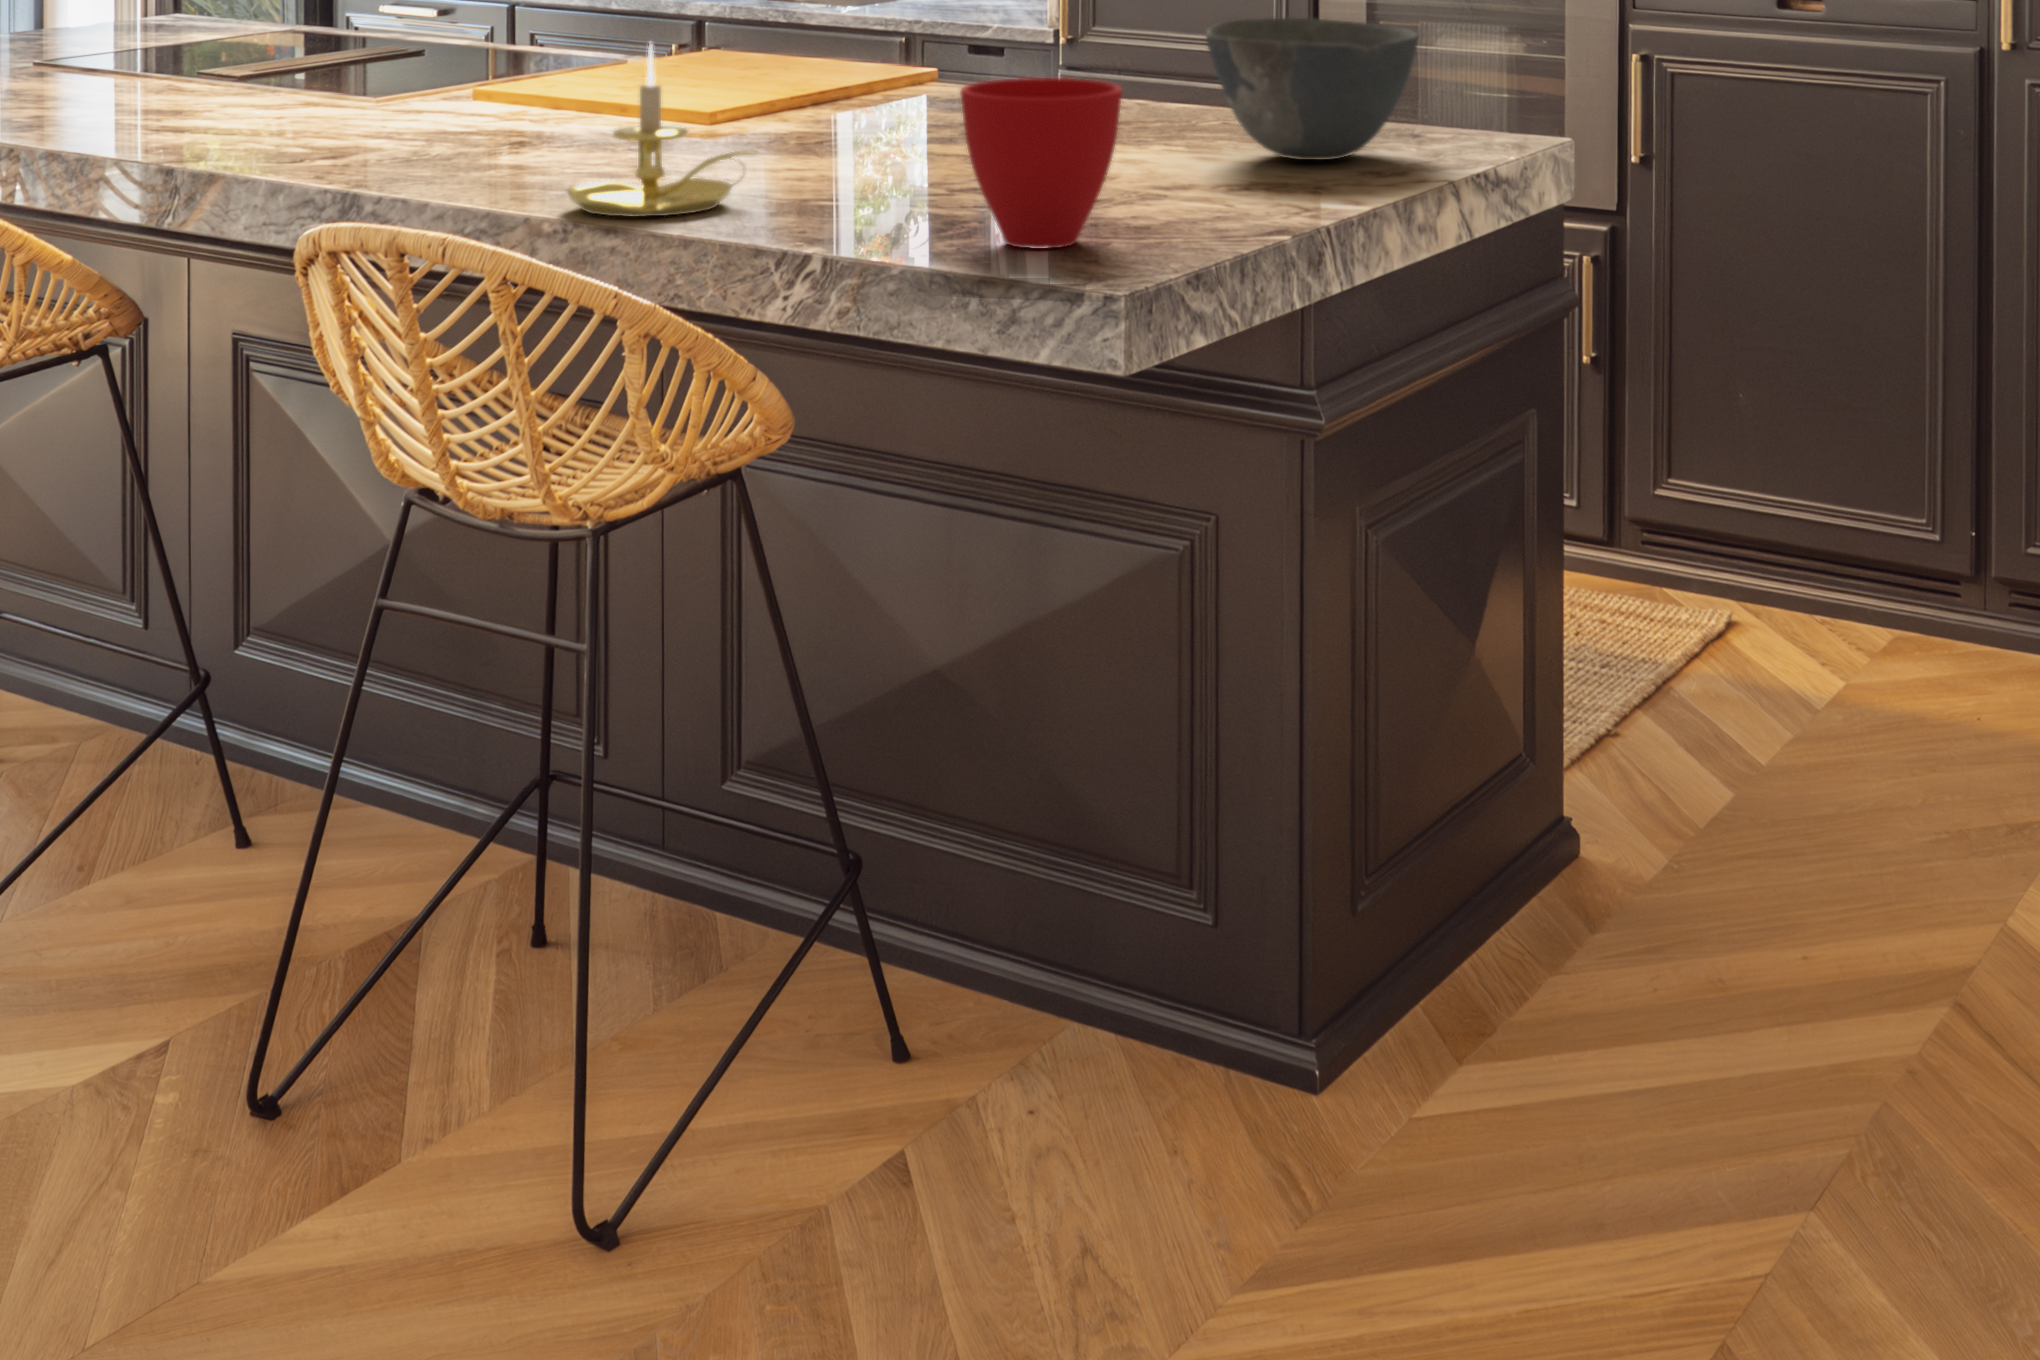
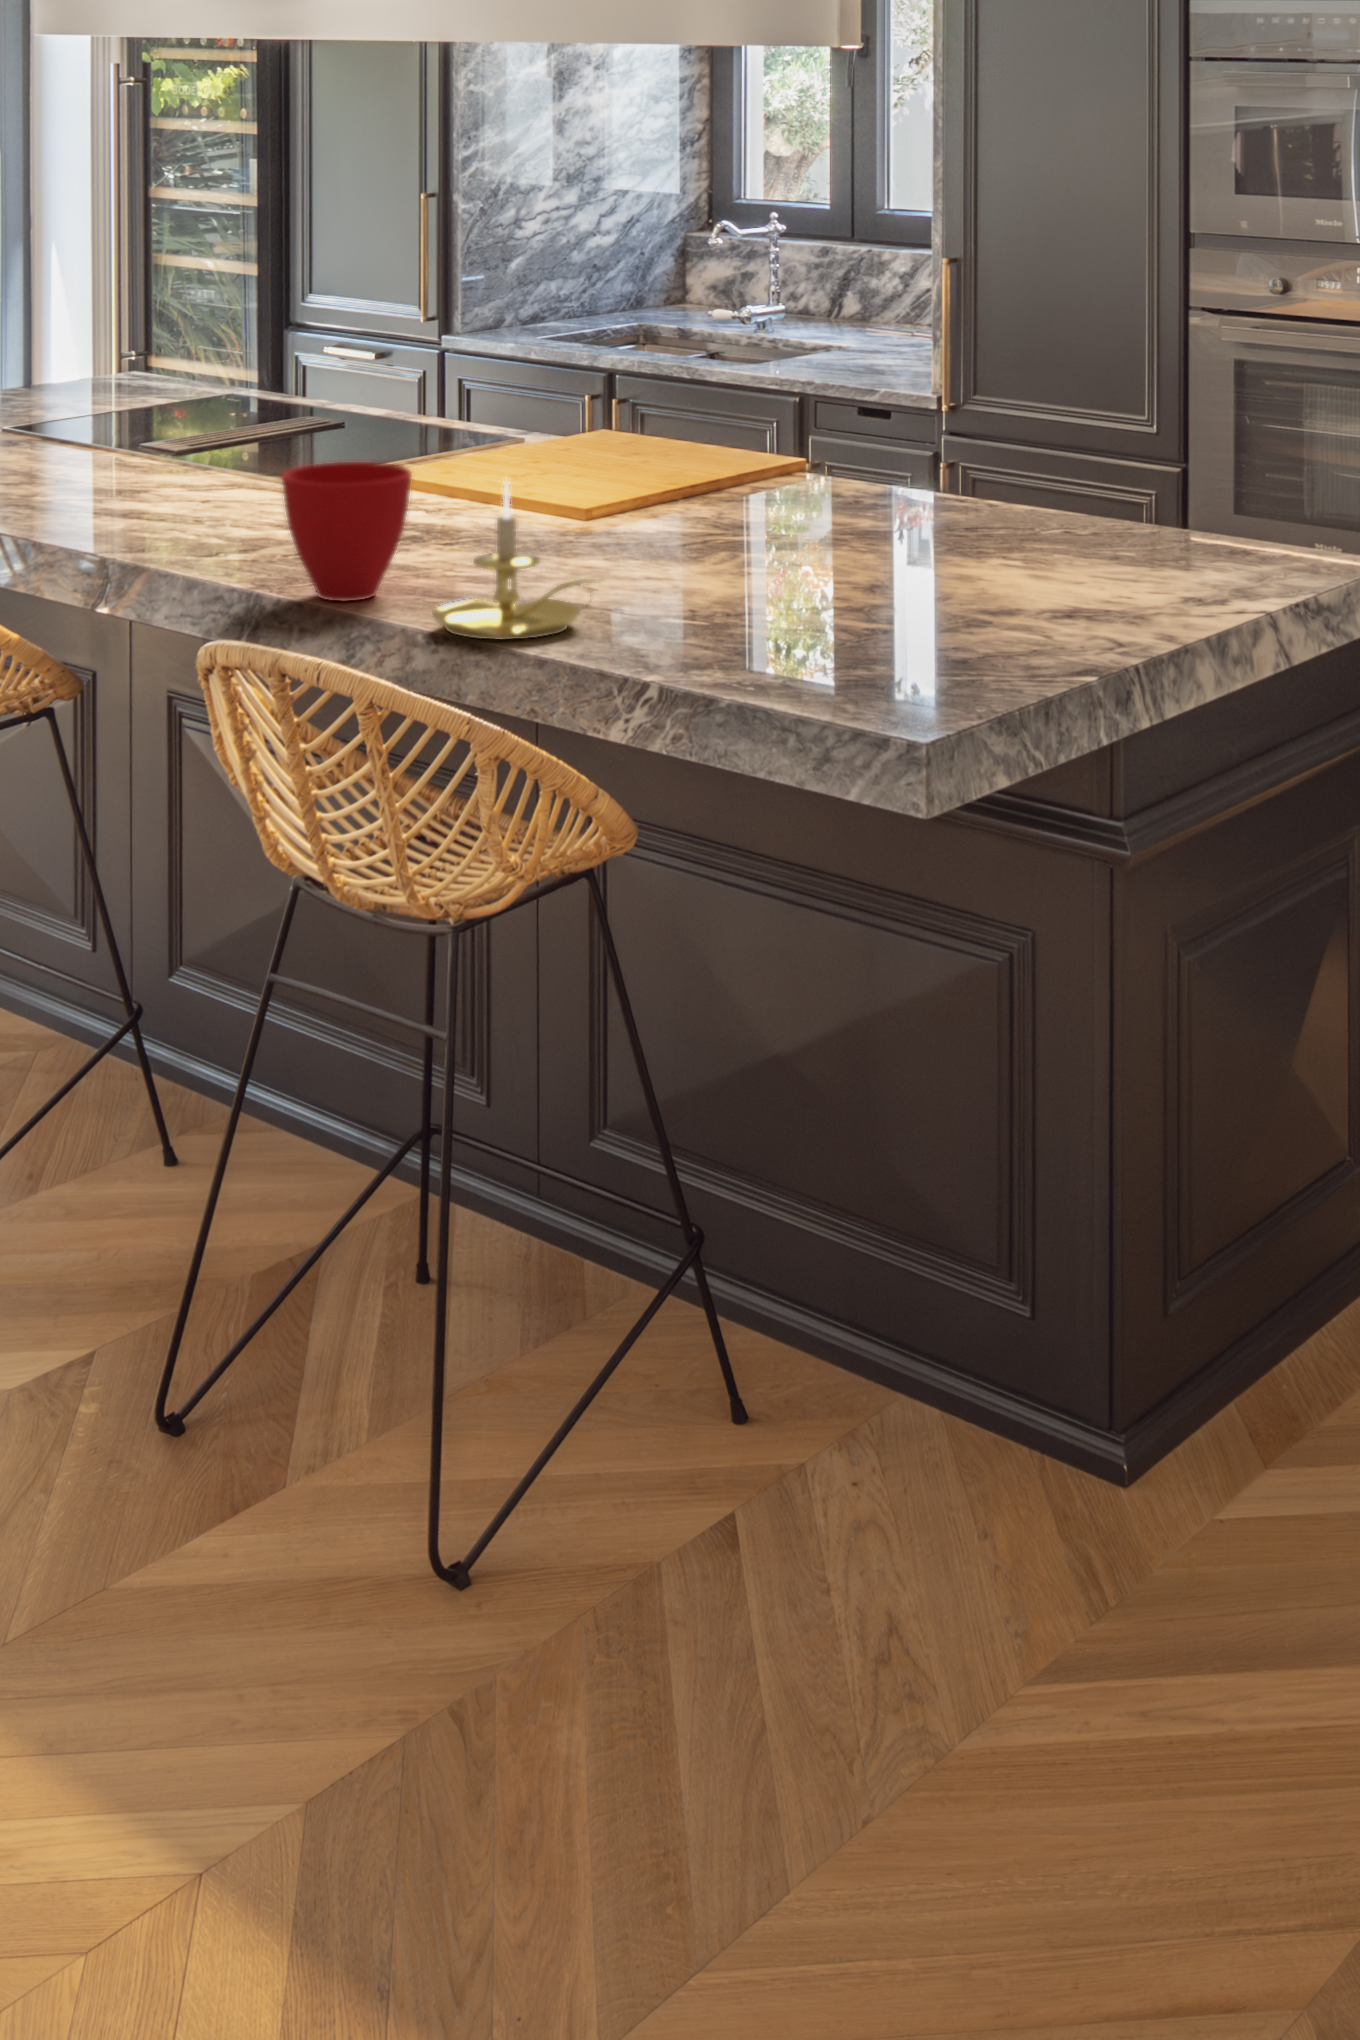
bowl: present [1206,18,1419,160] -> none [1028,449,1232,592]
cup: present [960,78,1122,249] -> present [282,462,412,601]

